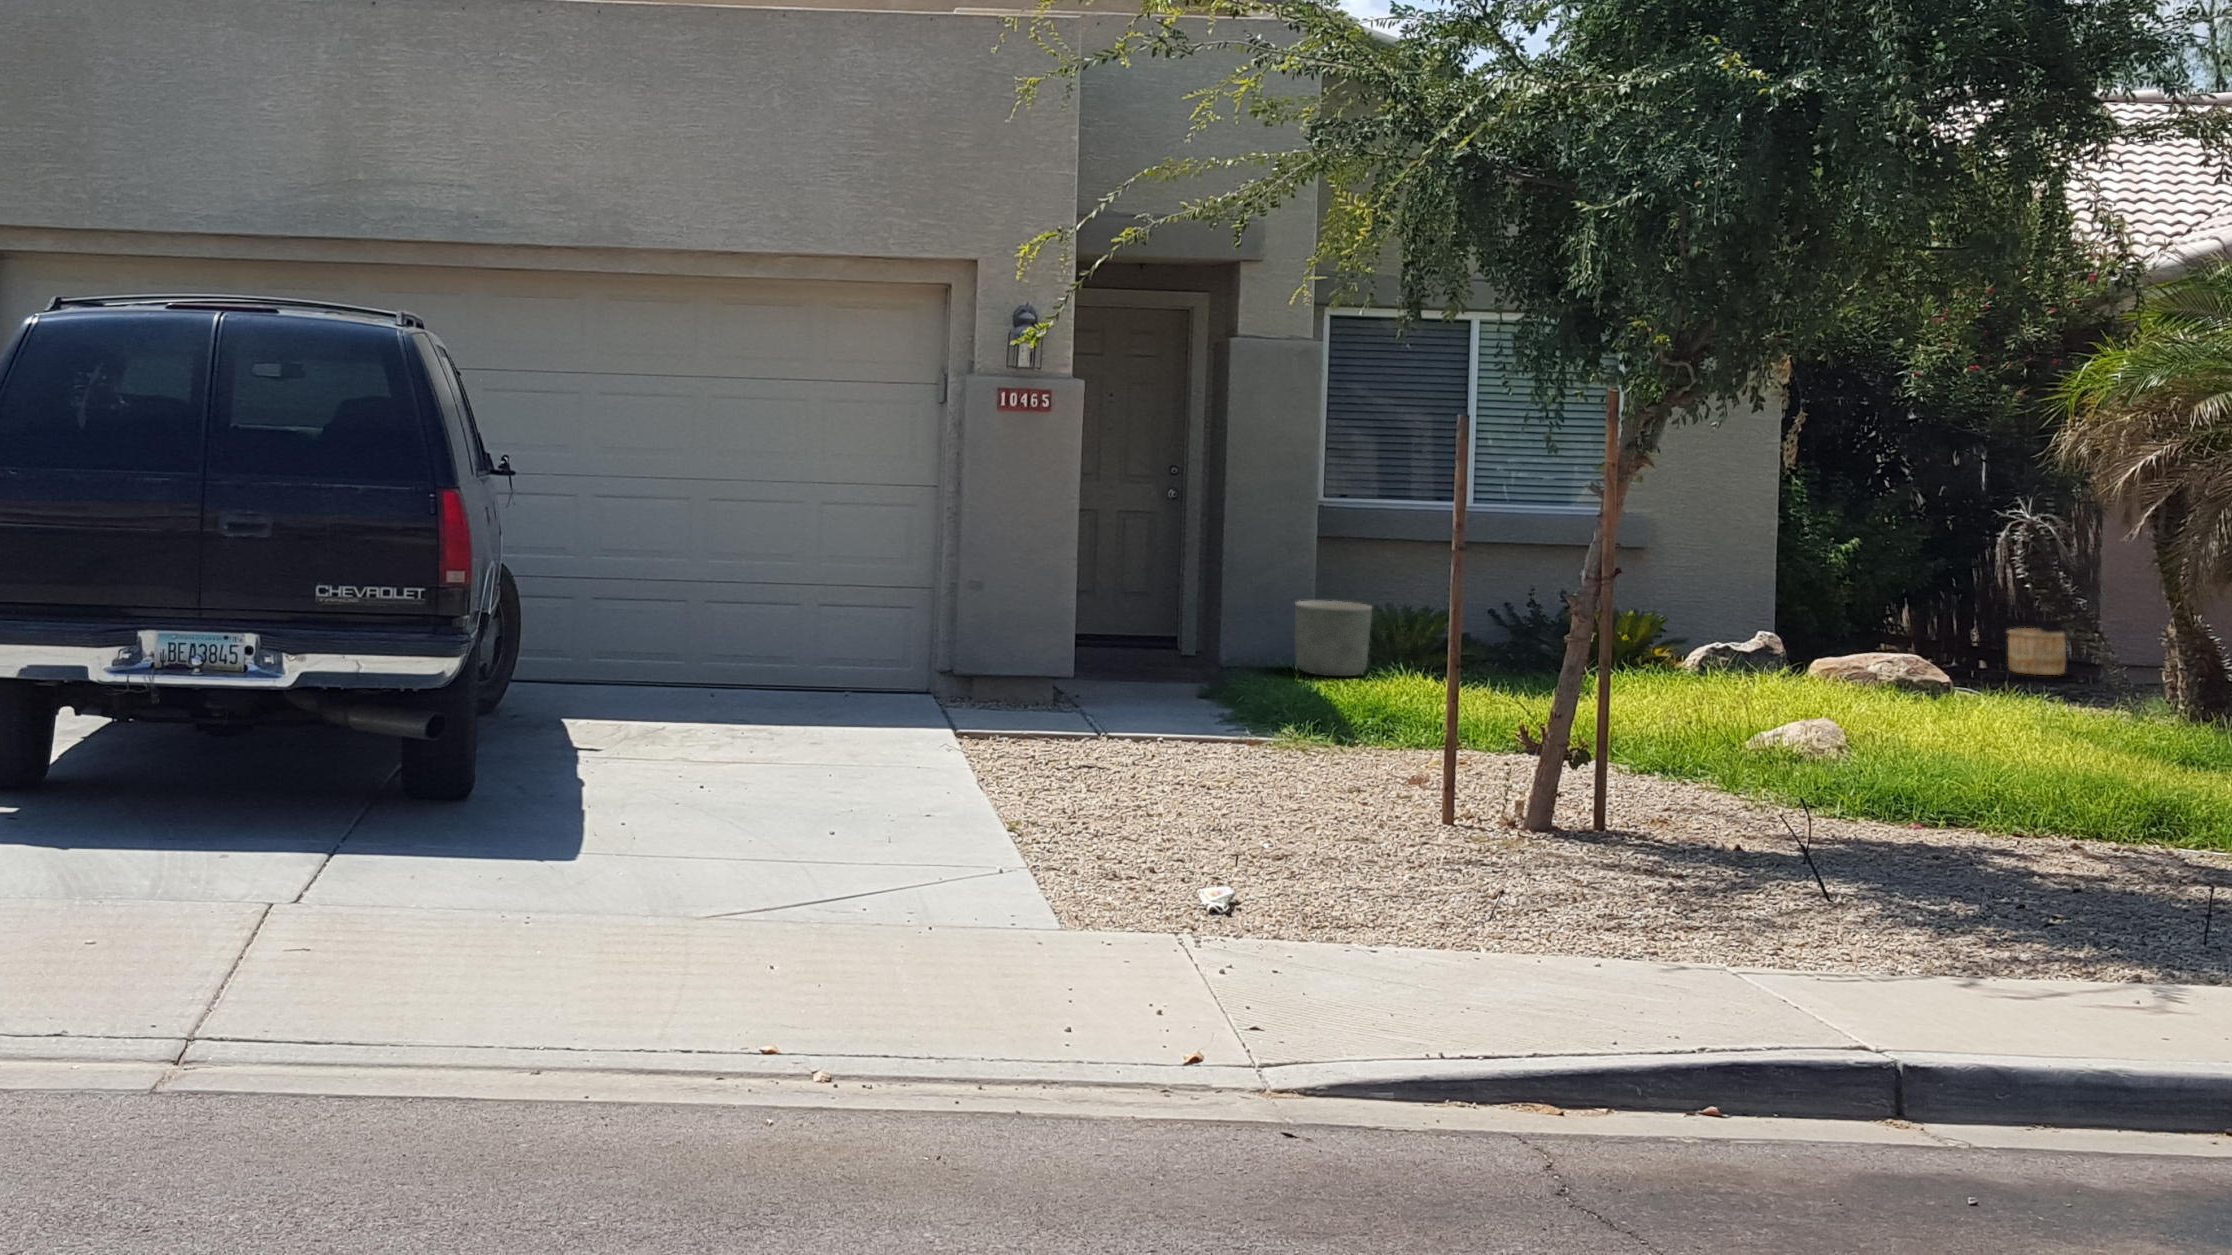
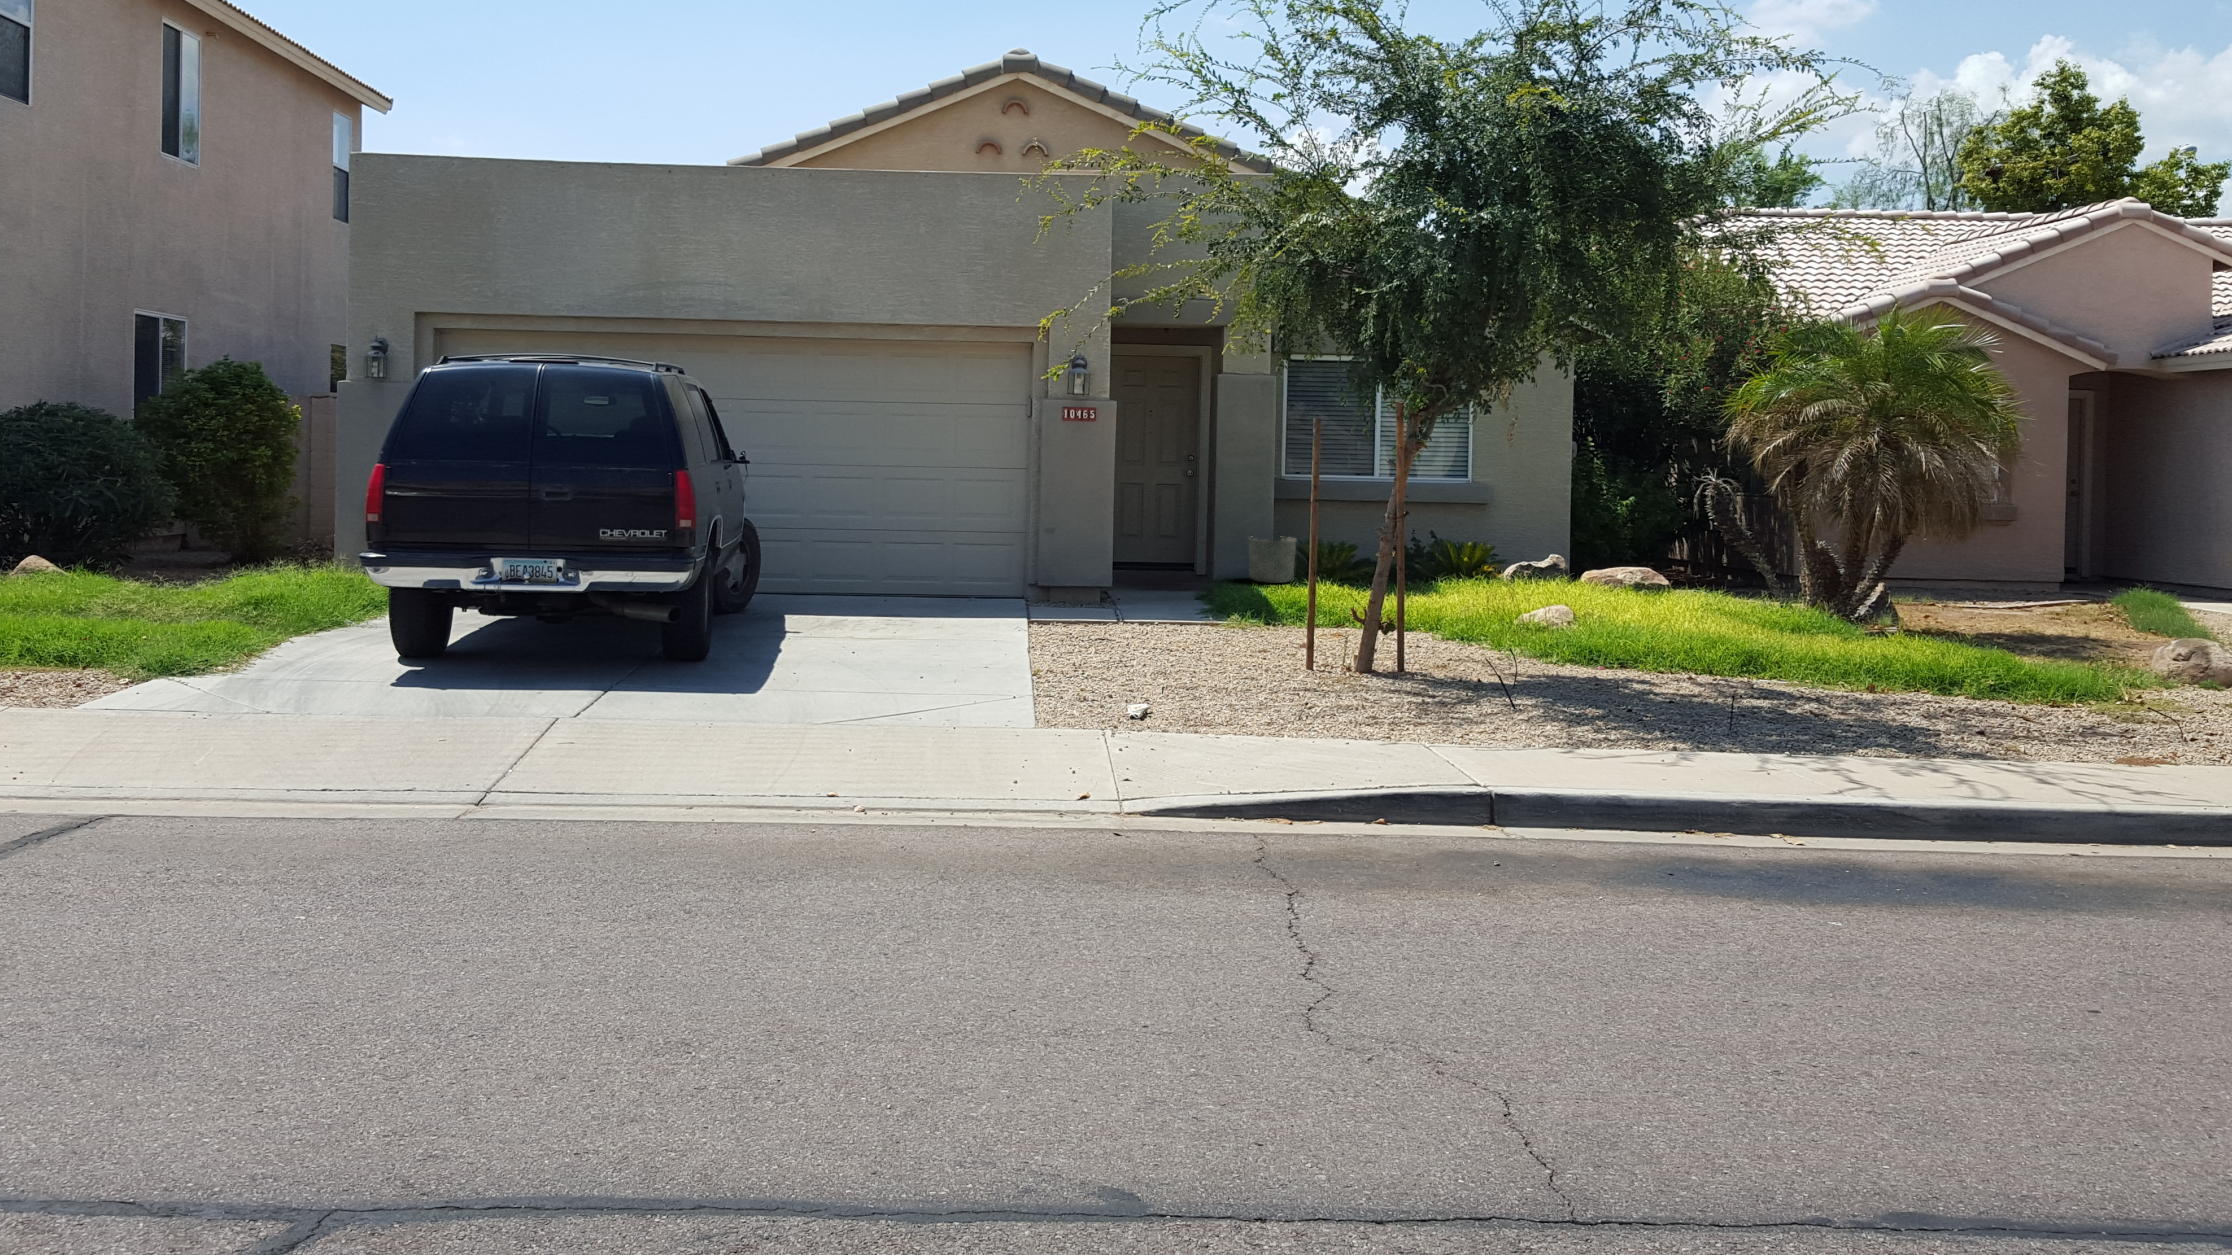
wooden bucket: present [2008,628,2066,675] -> none [1704,549,1742,578]

